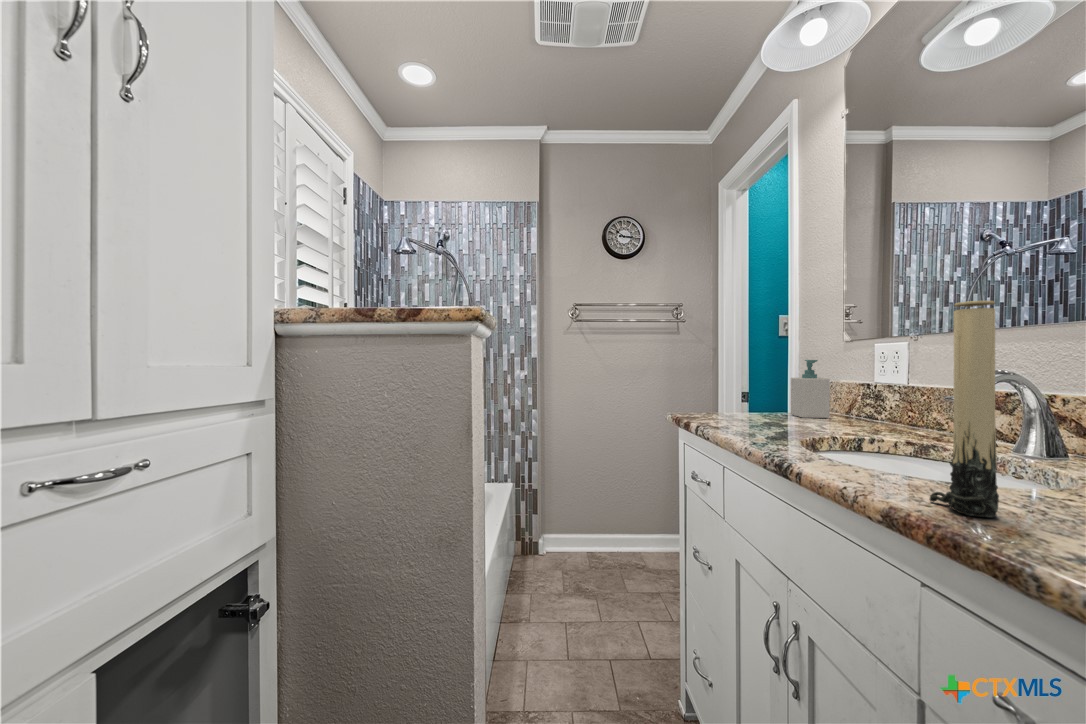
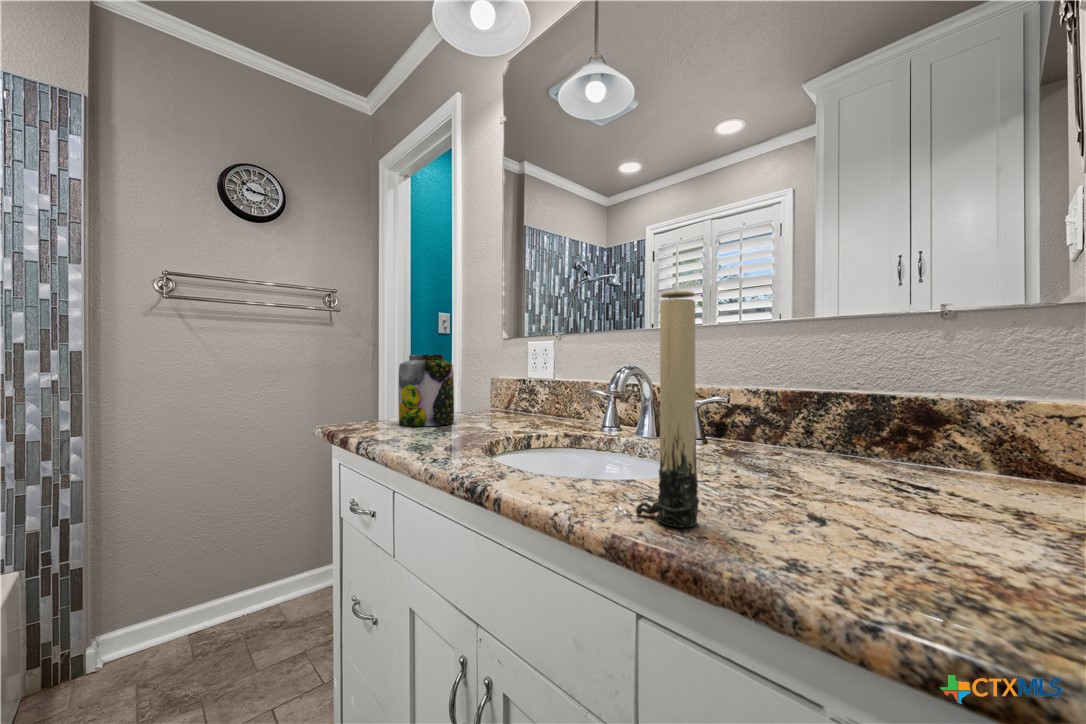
jar: none [732,358,784,421] -> present [399,355,454,426]
soap bottle: present [791,360,830,418] -> none [457,357,493,417]

